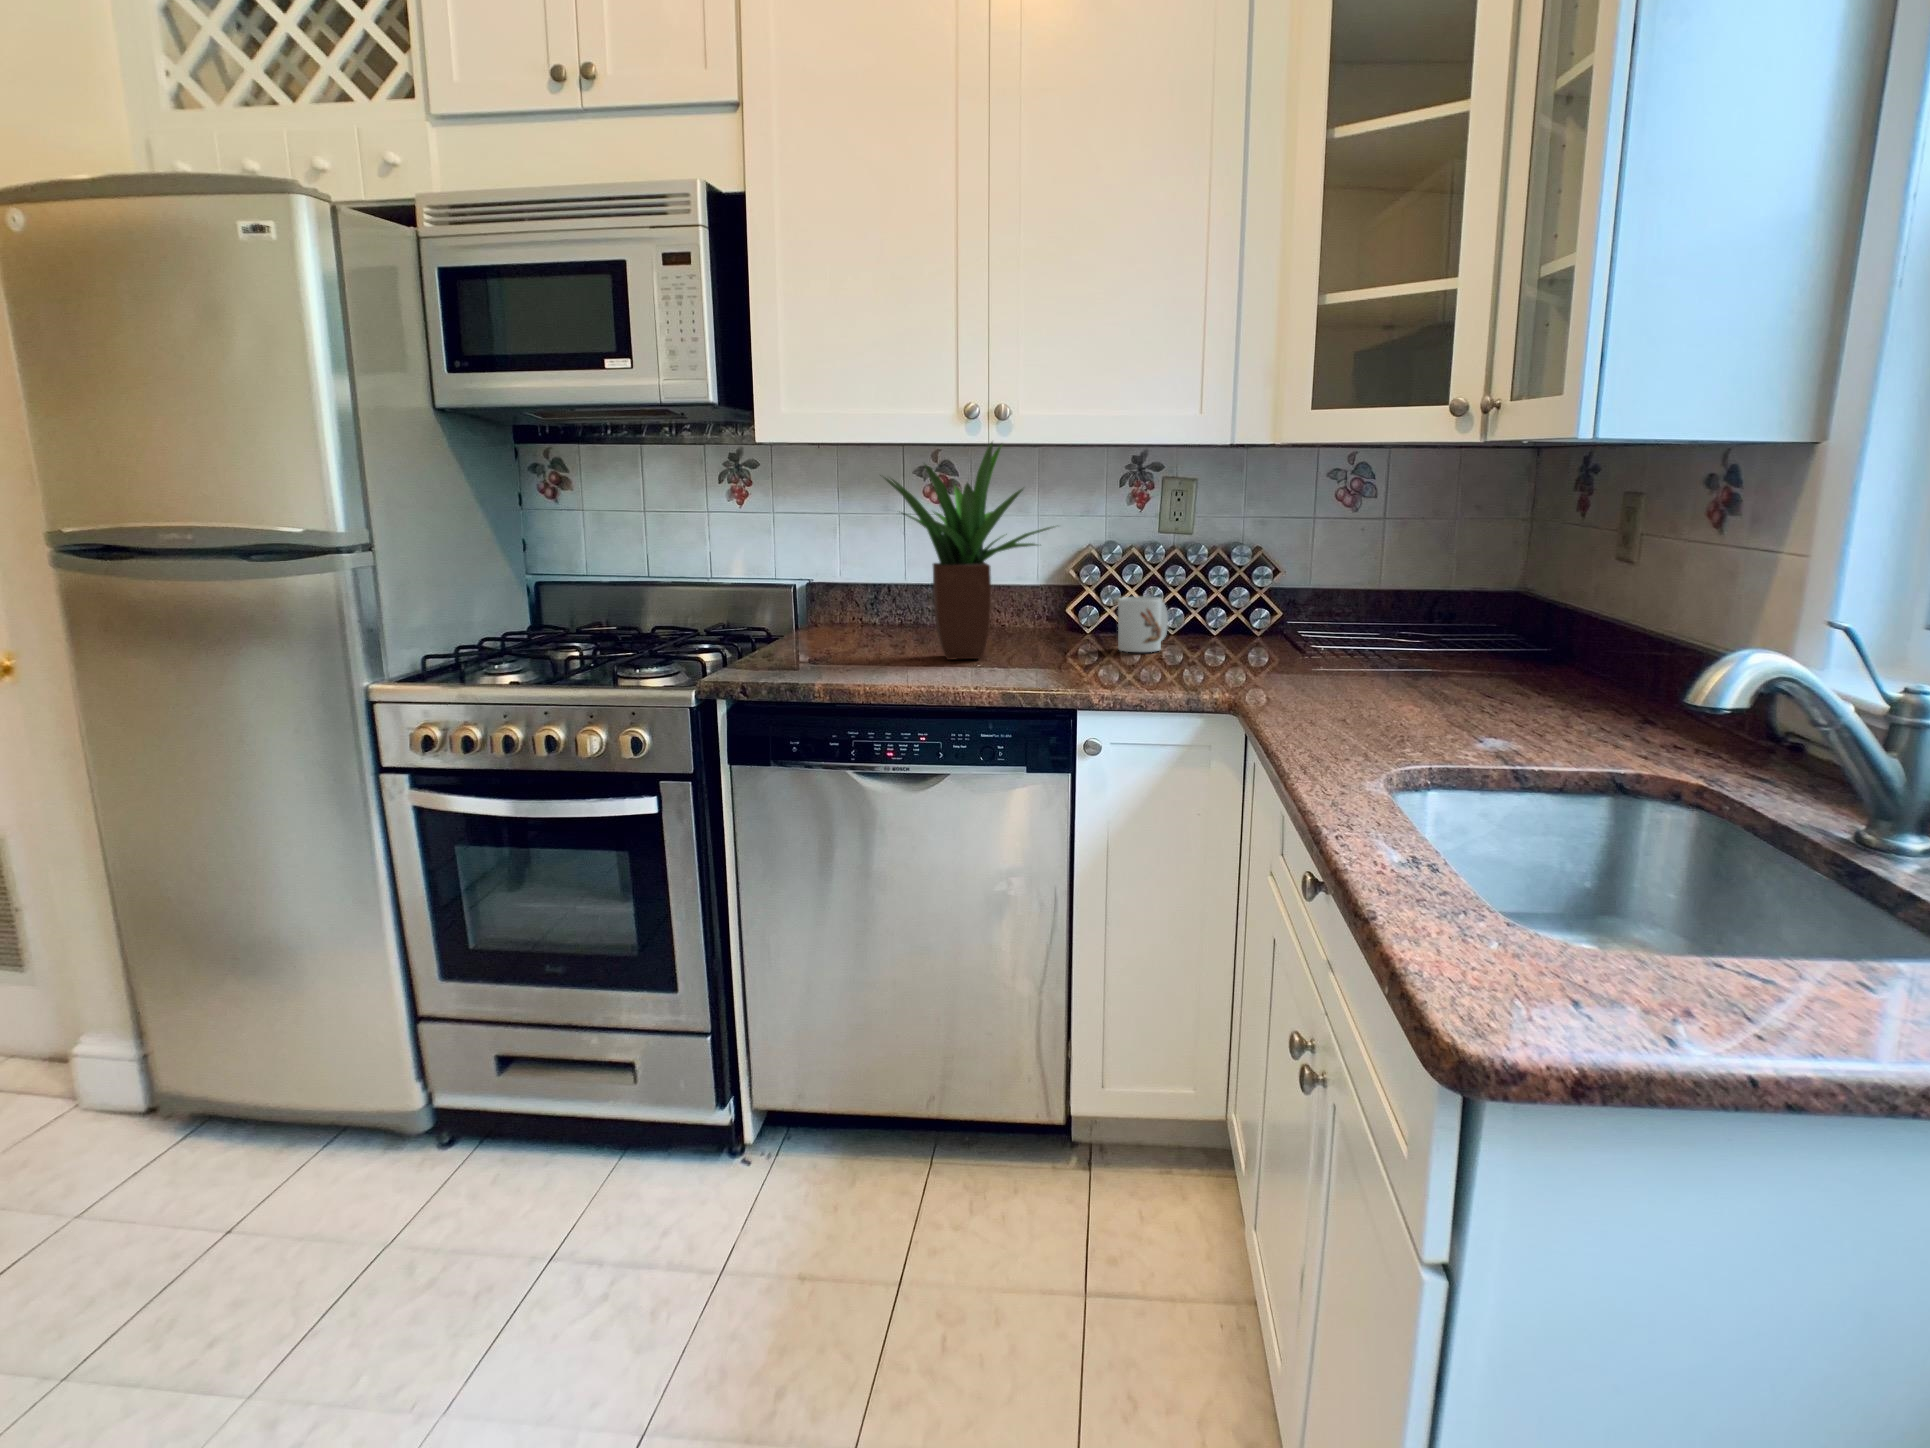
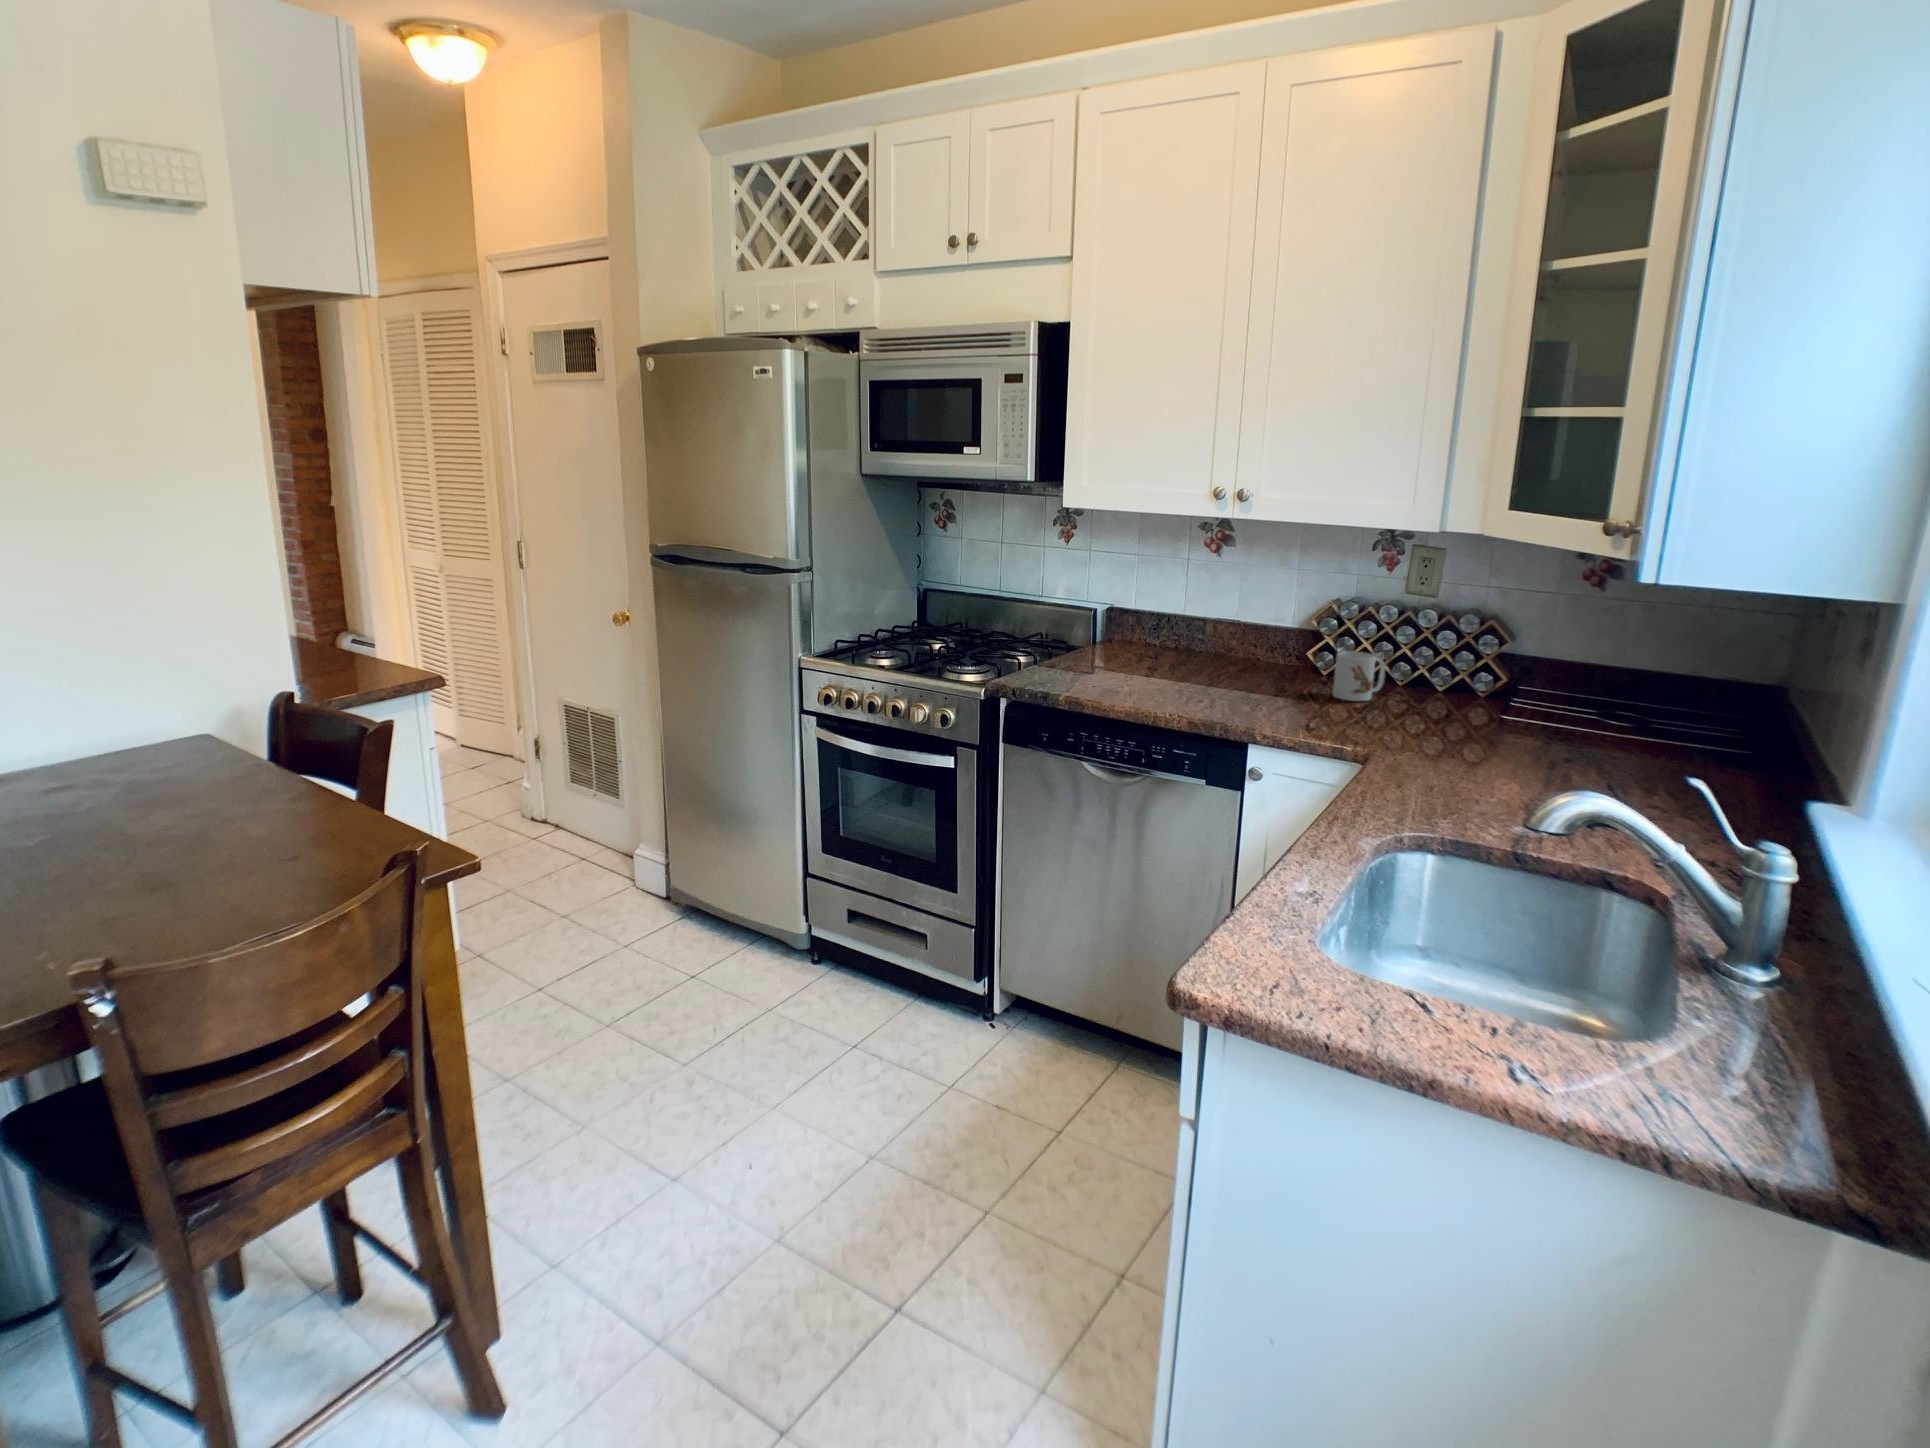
potted plant: present [885,442,1053,660] -> none [1145,517,1287,690]

